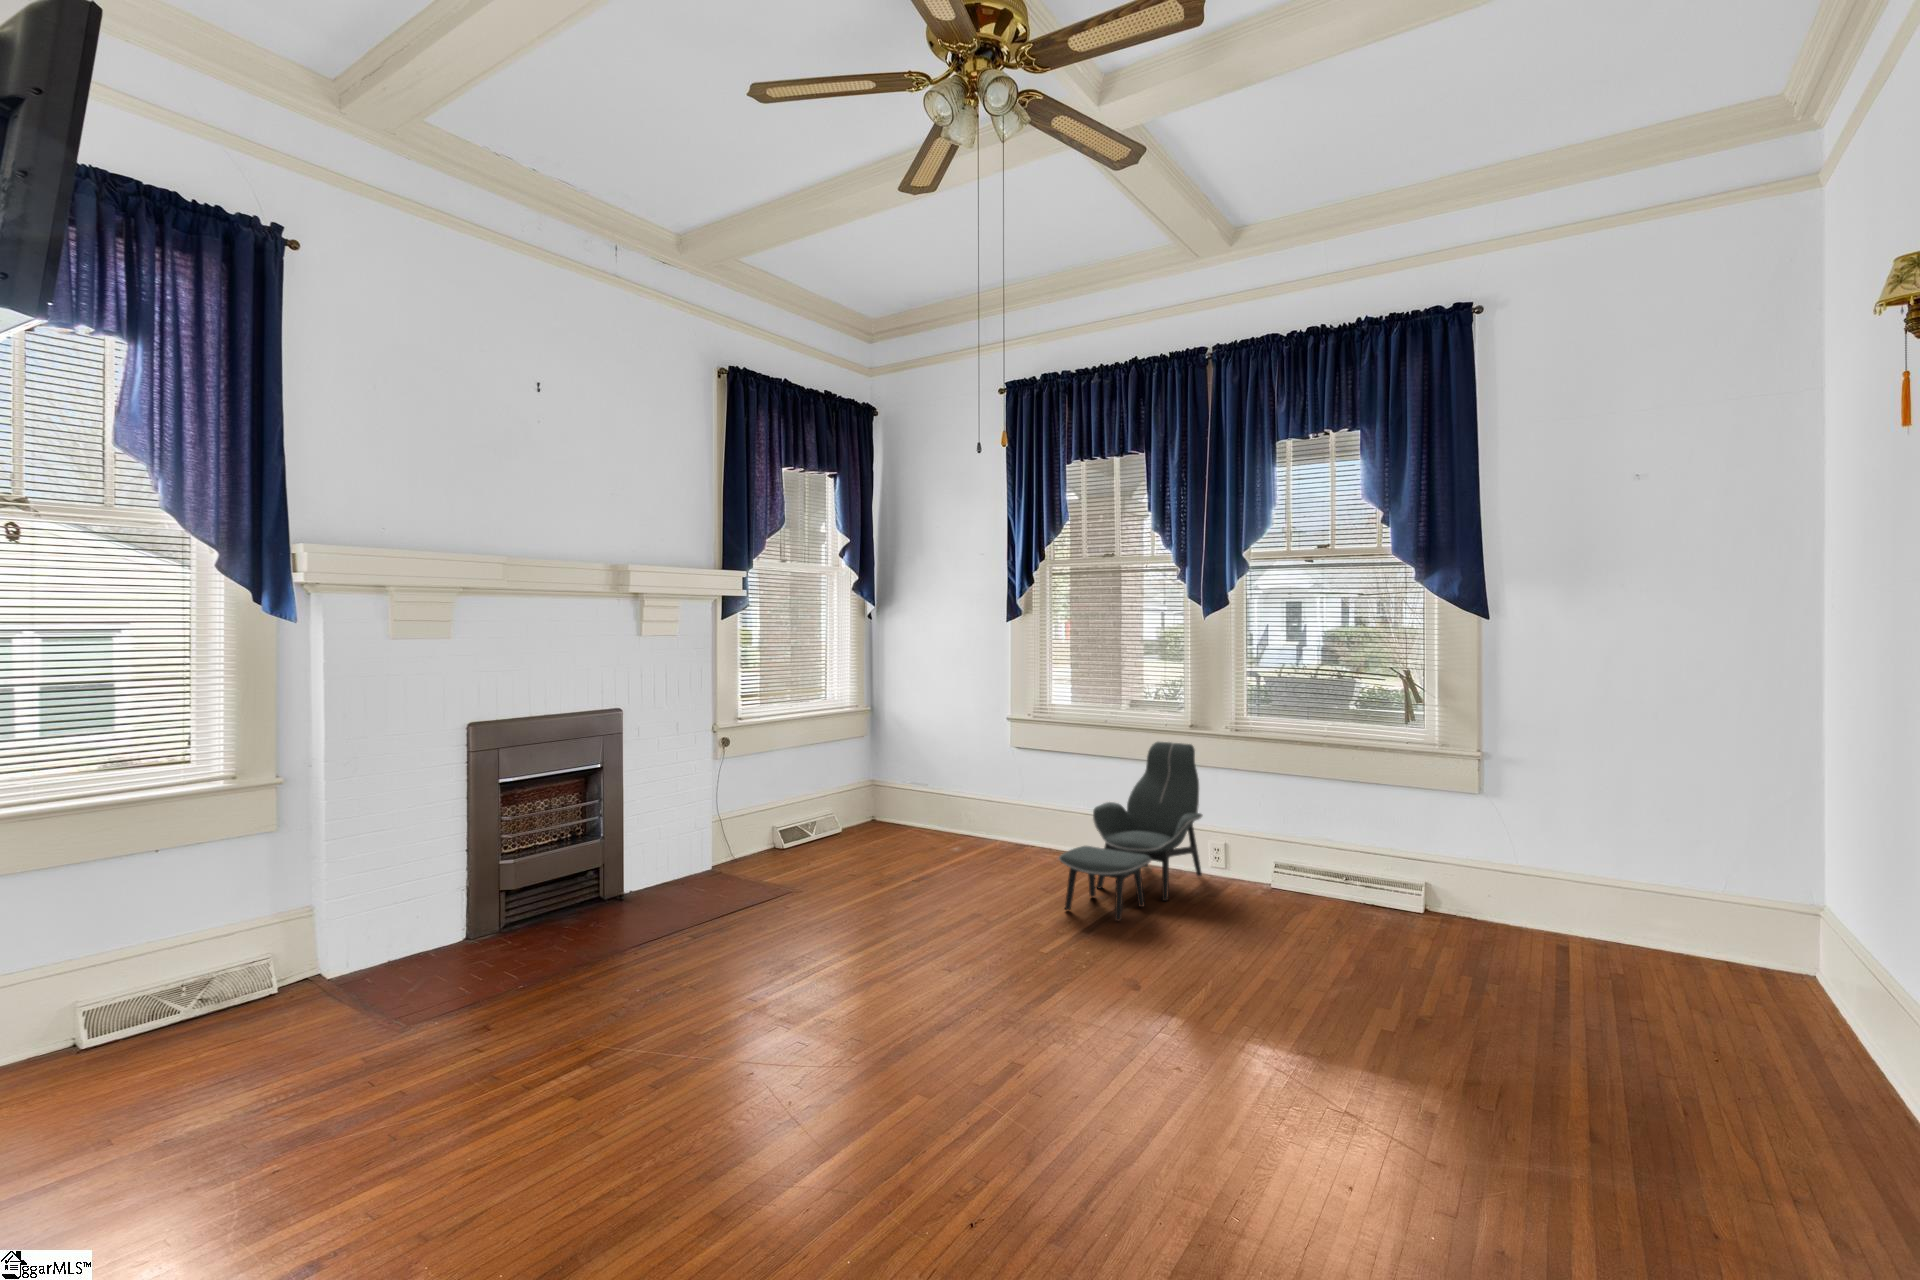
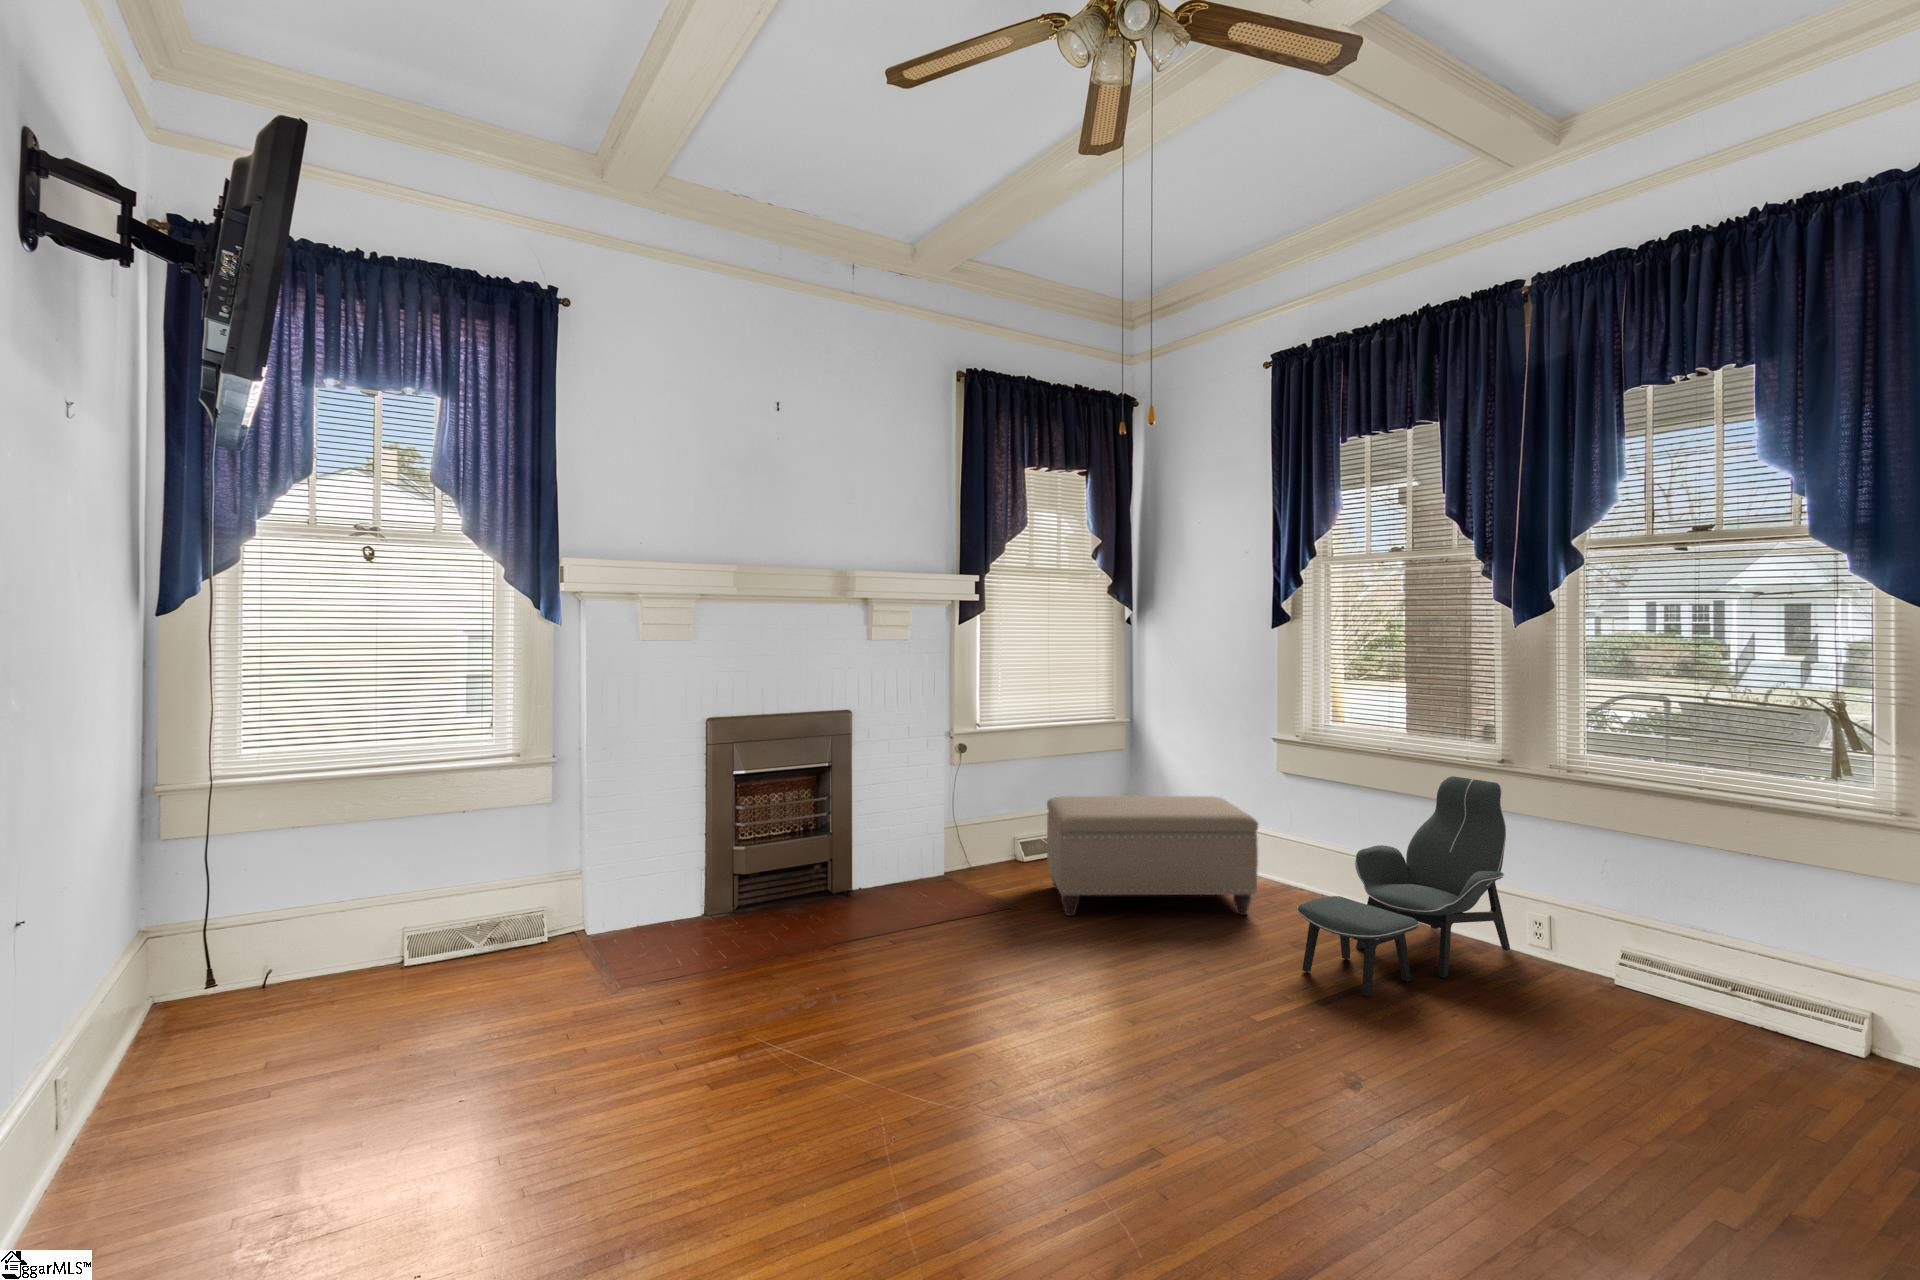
ottoman: none [817,774,1013,893] -> present [1047,796,1258,916]

